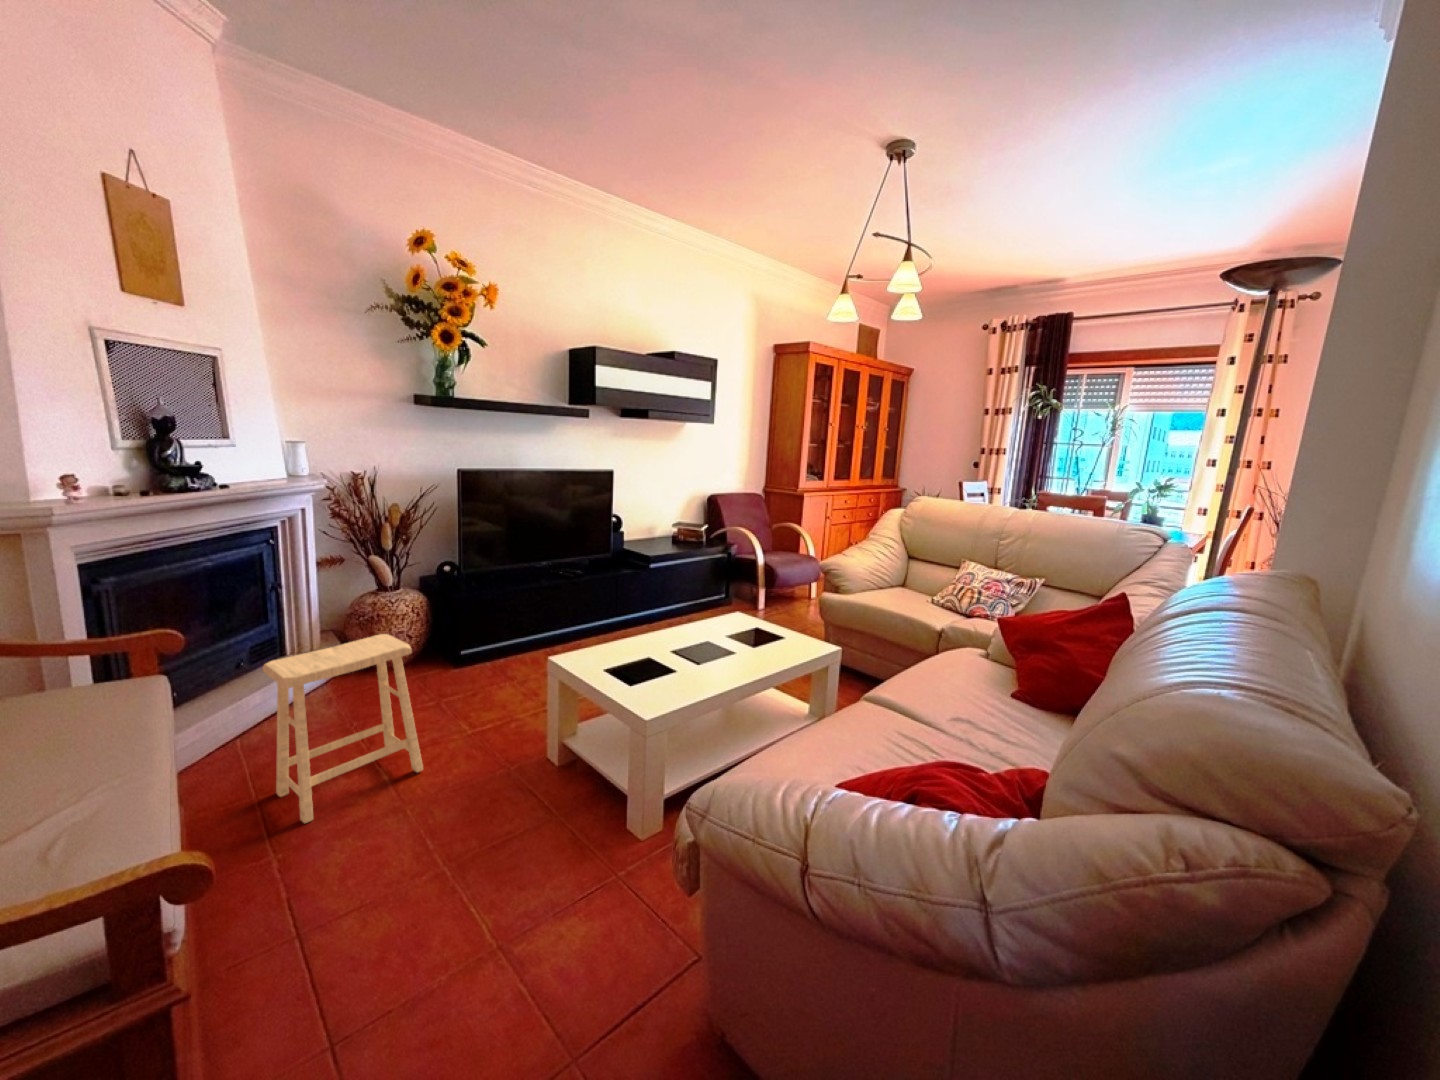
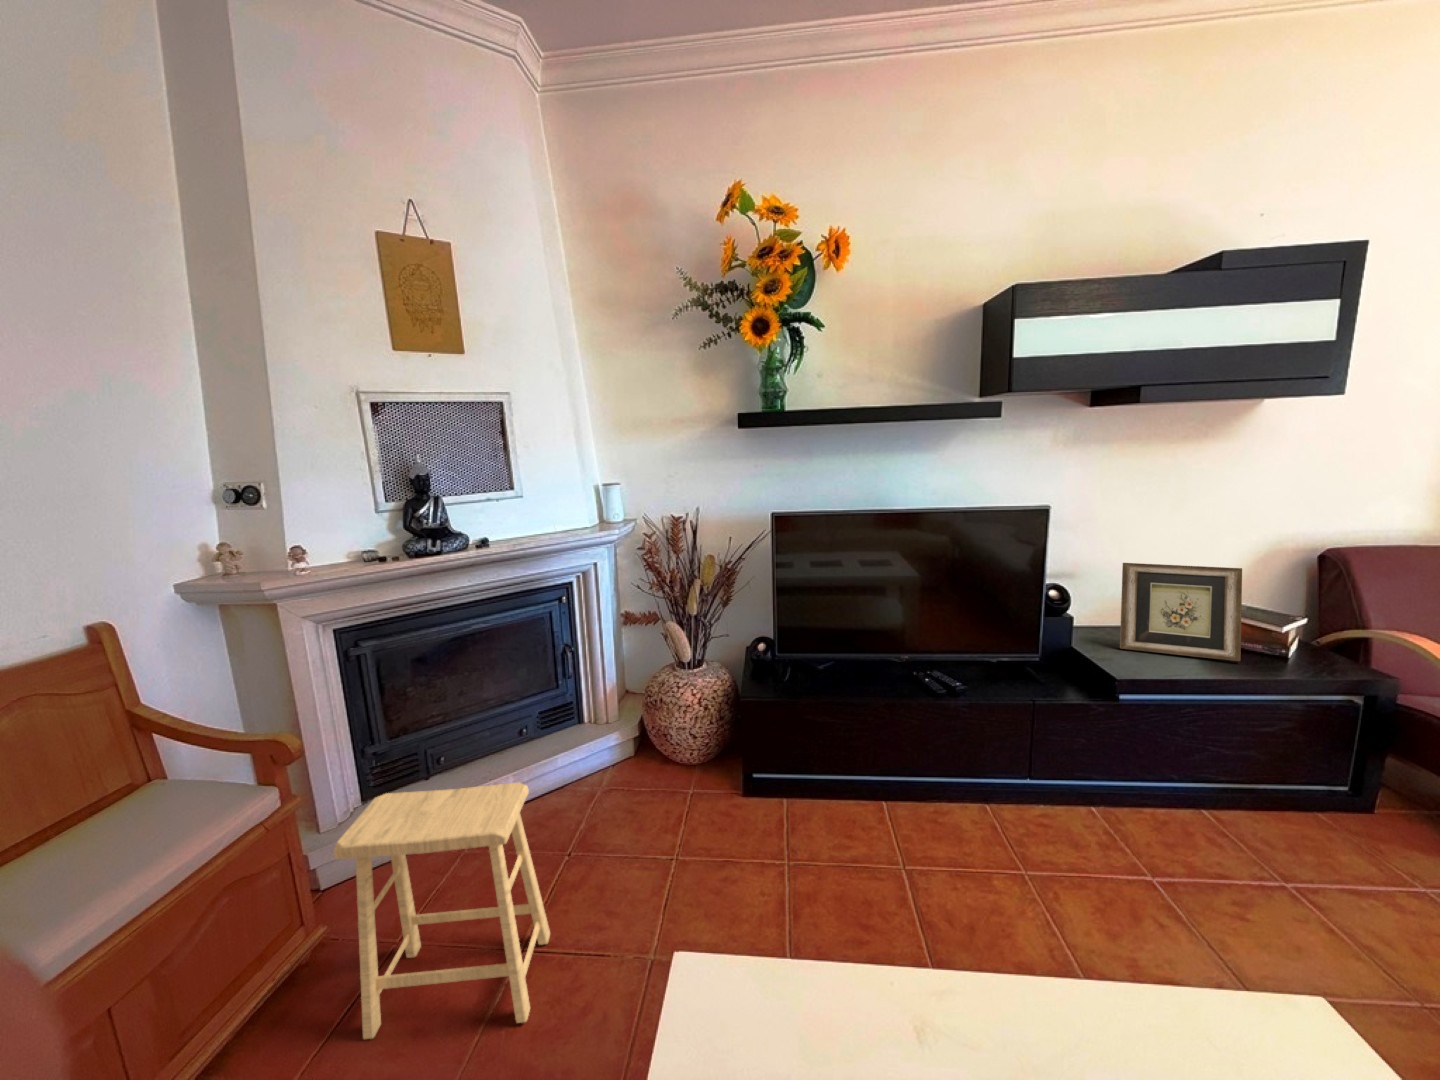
picture frame: none [642,500,690,544] -> present [1120,563,1242,661]

